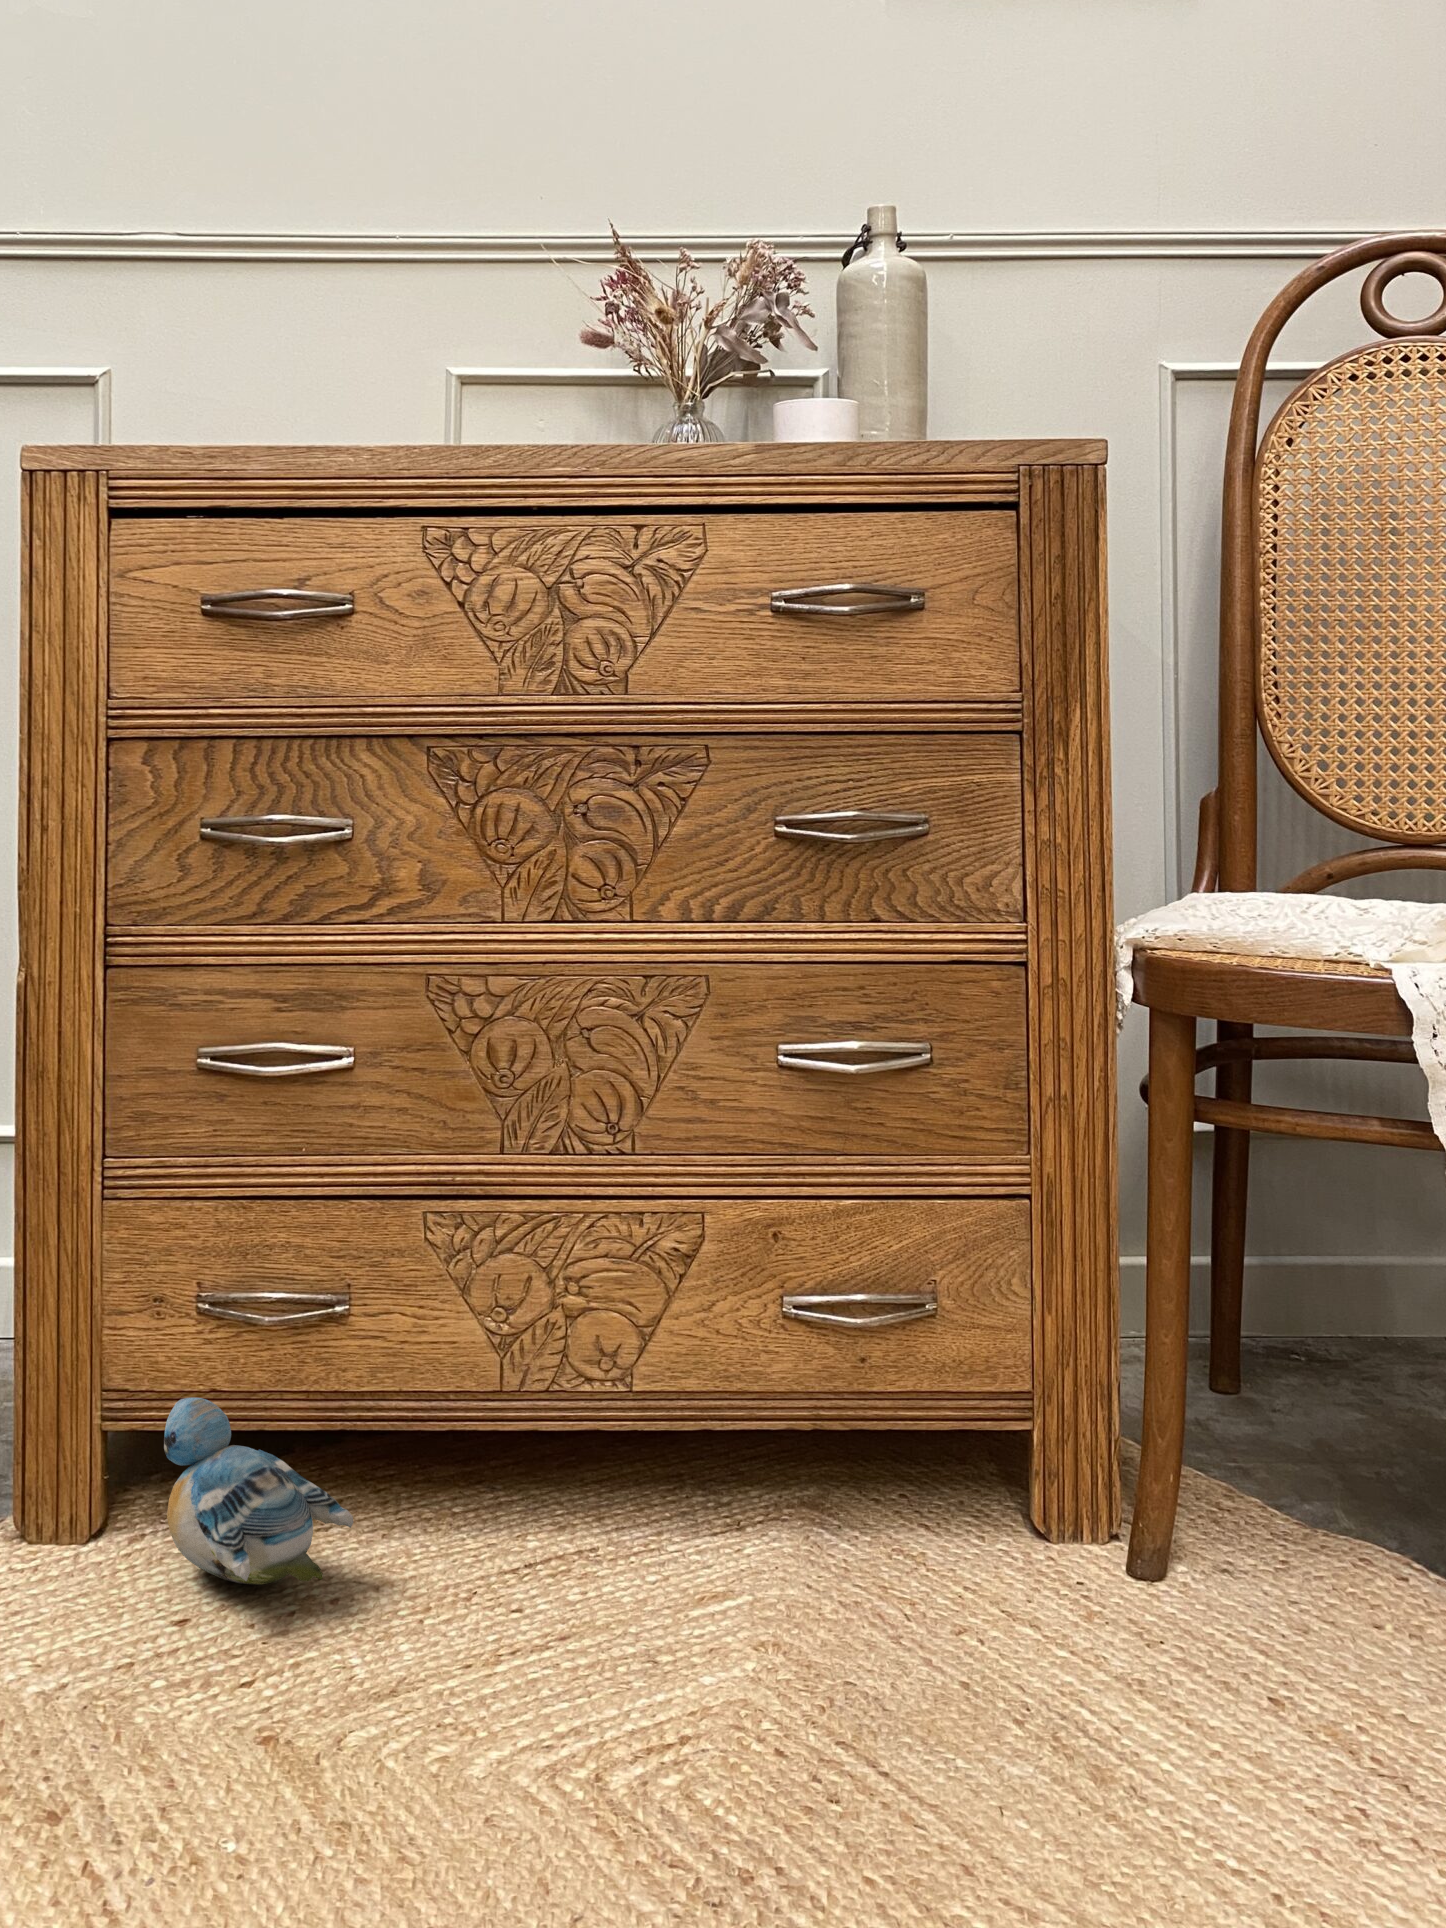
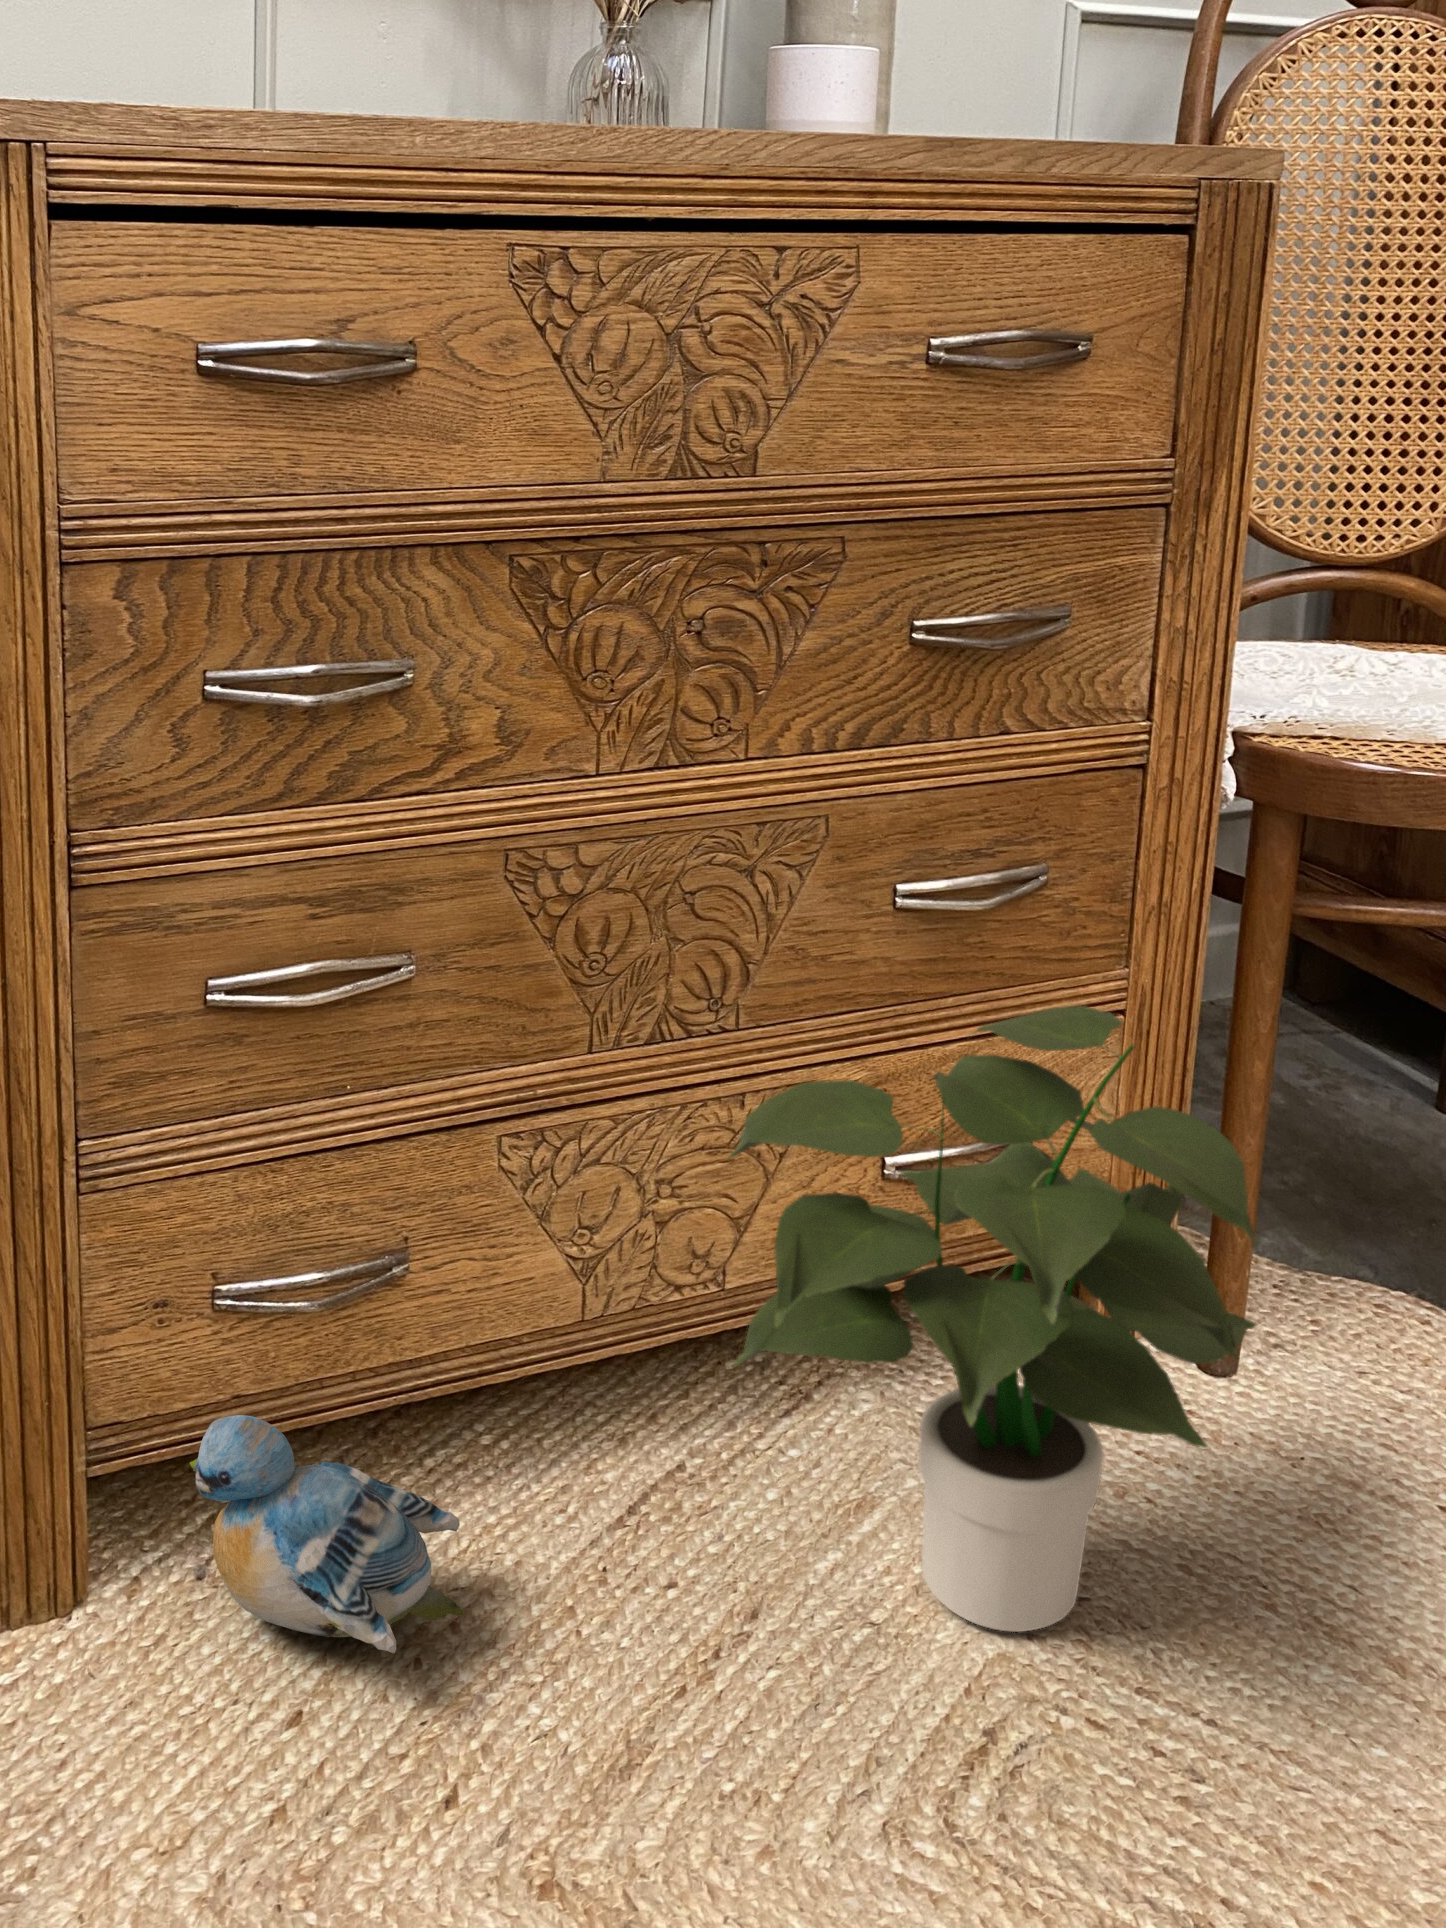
potted plant: none [536,1139,1031,1685] -> present [729,1006,1256,1632]

